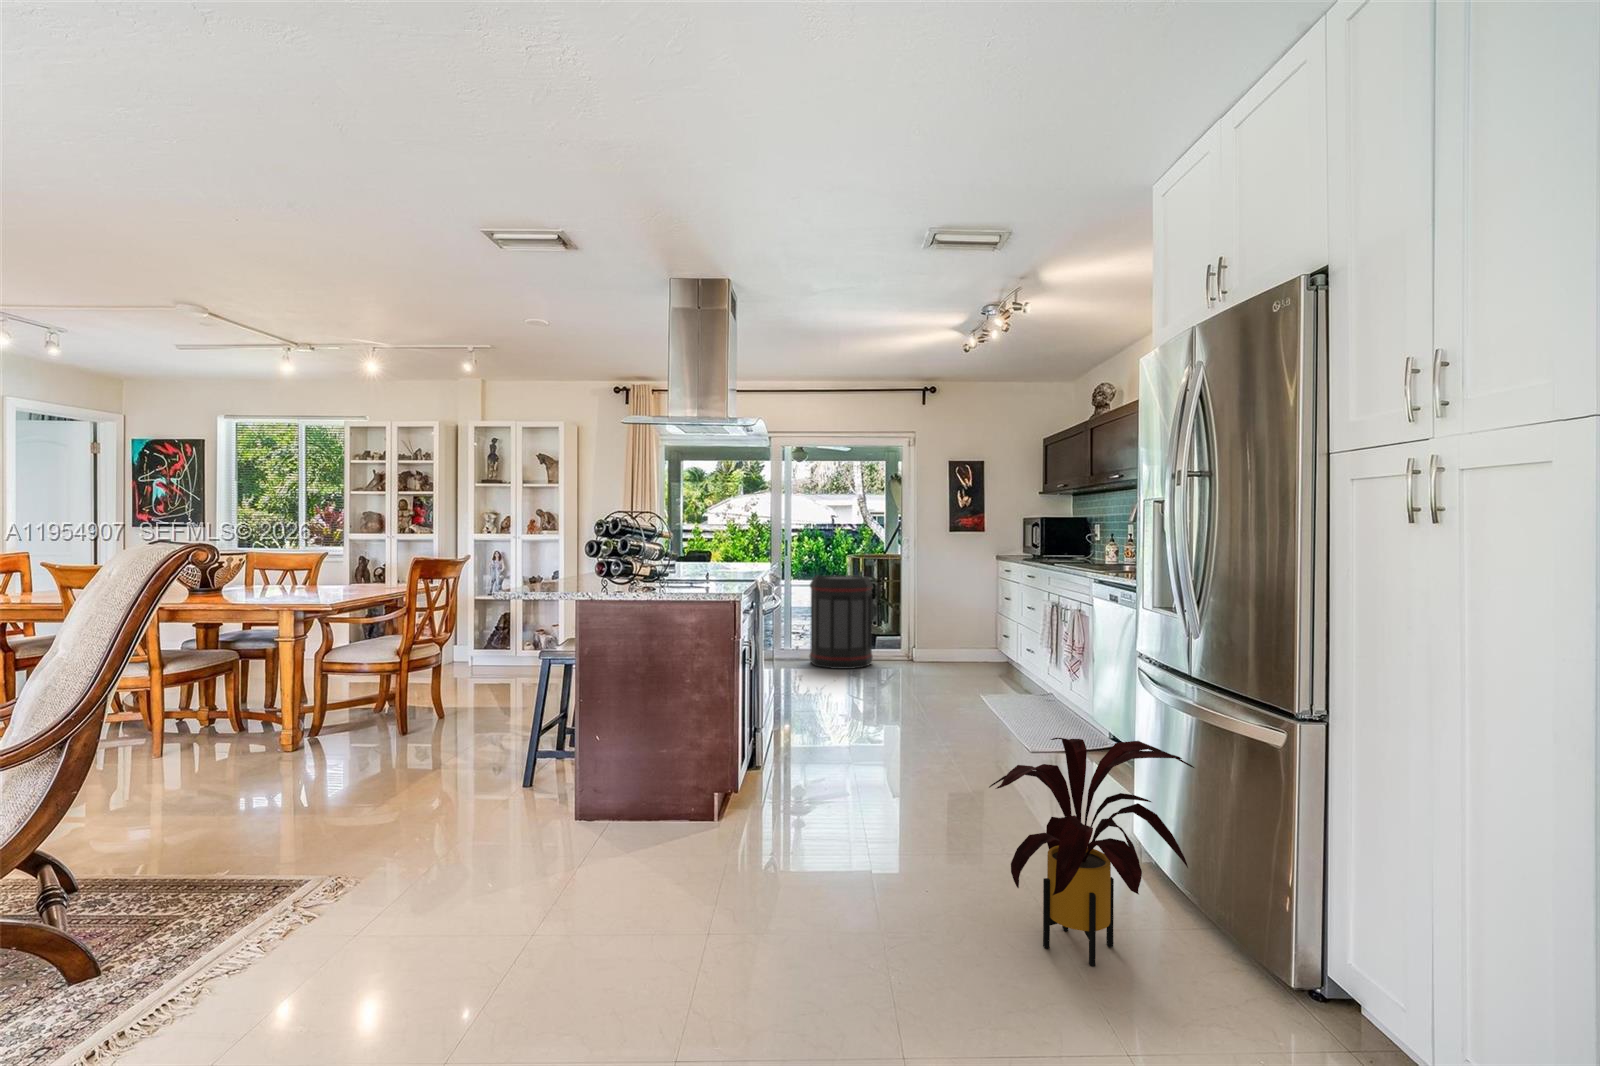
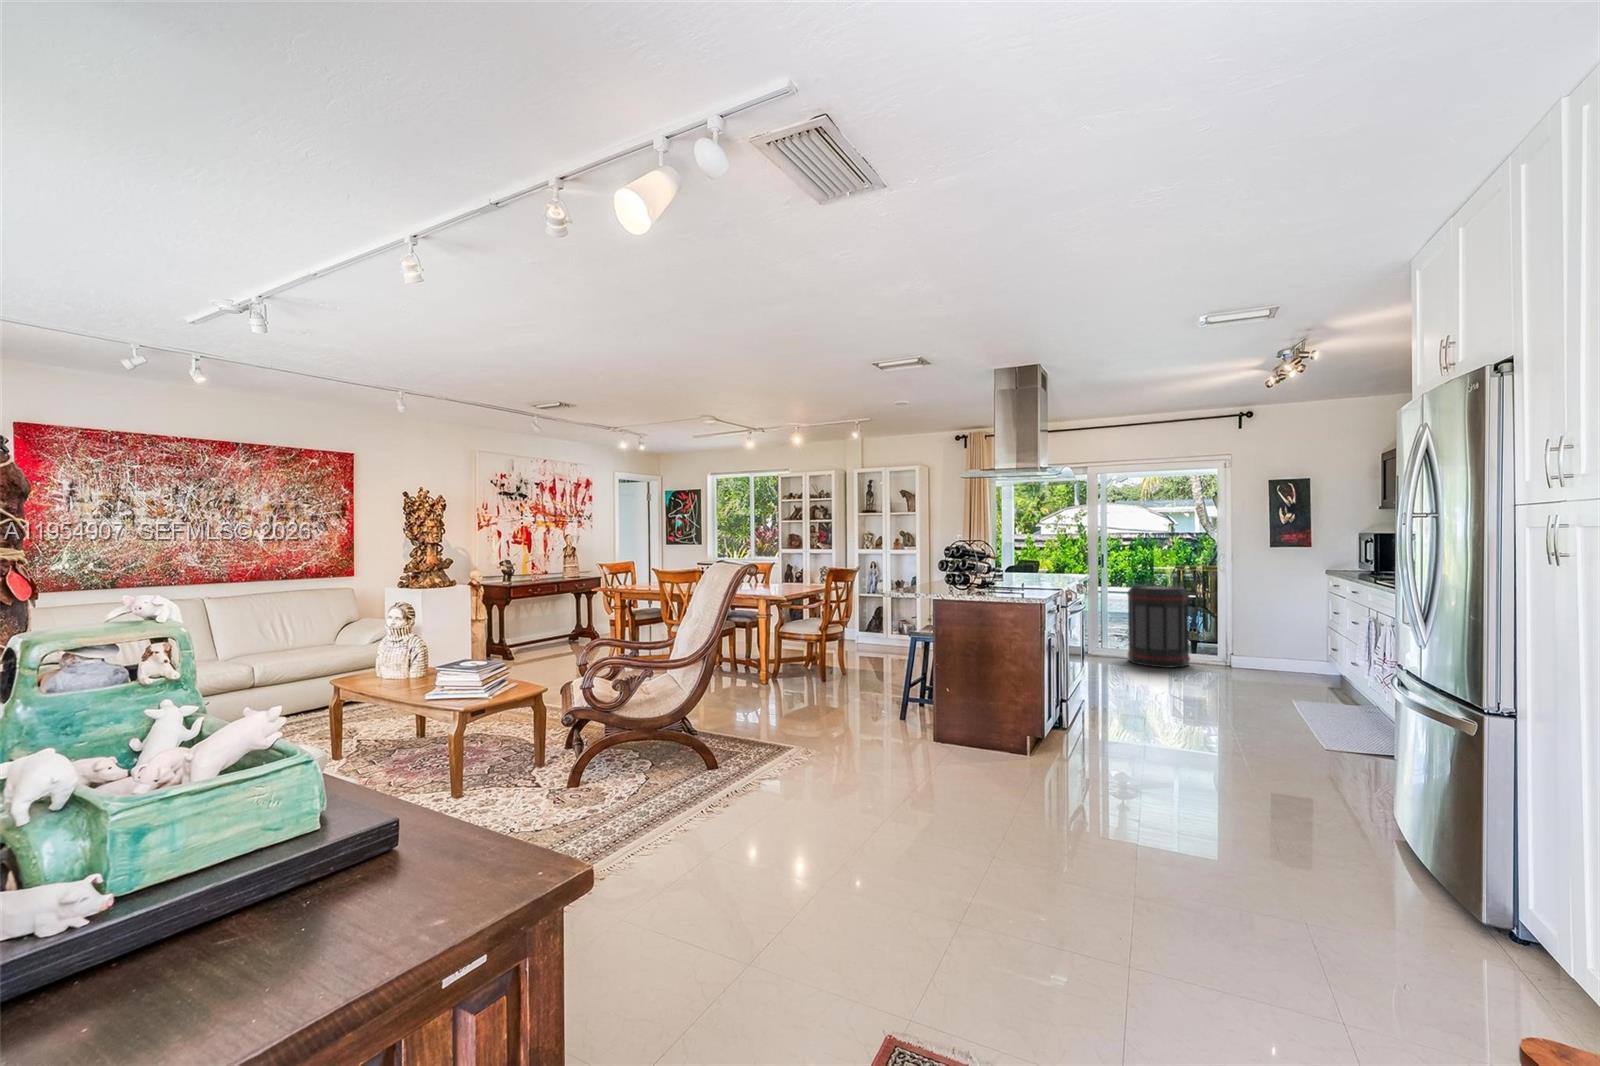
house plant: present [989,738,1194,966] -> none [1218,710,1417,881]

